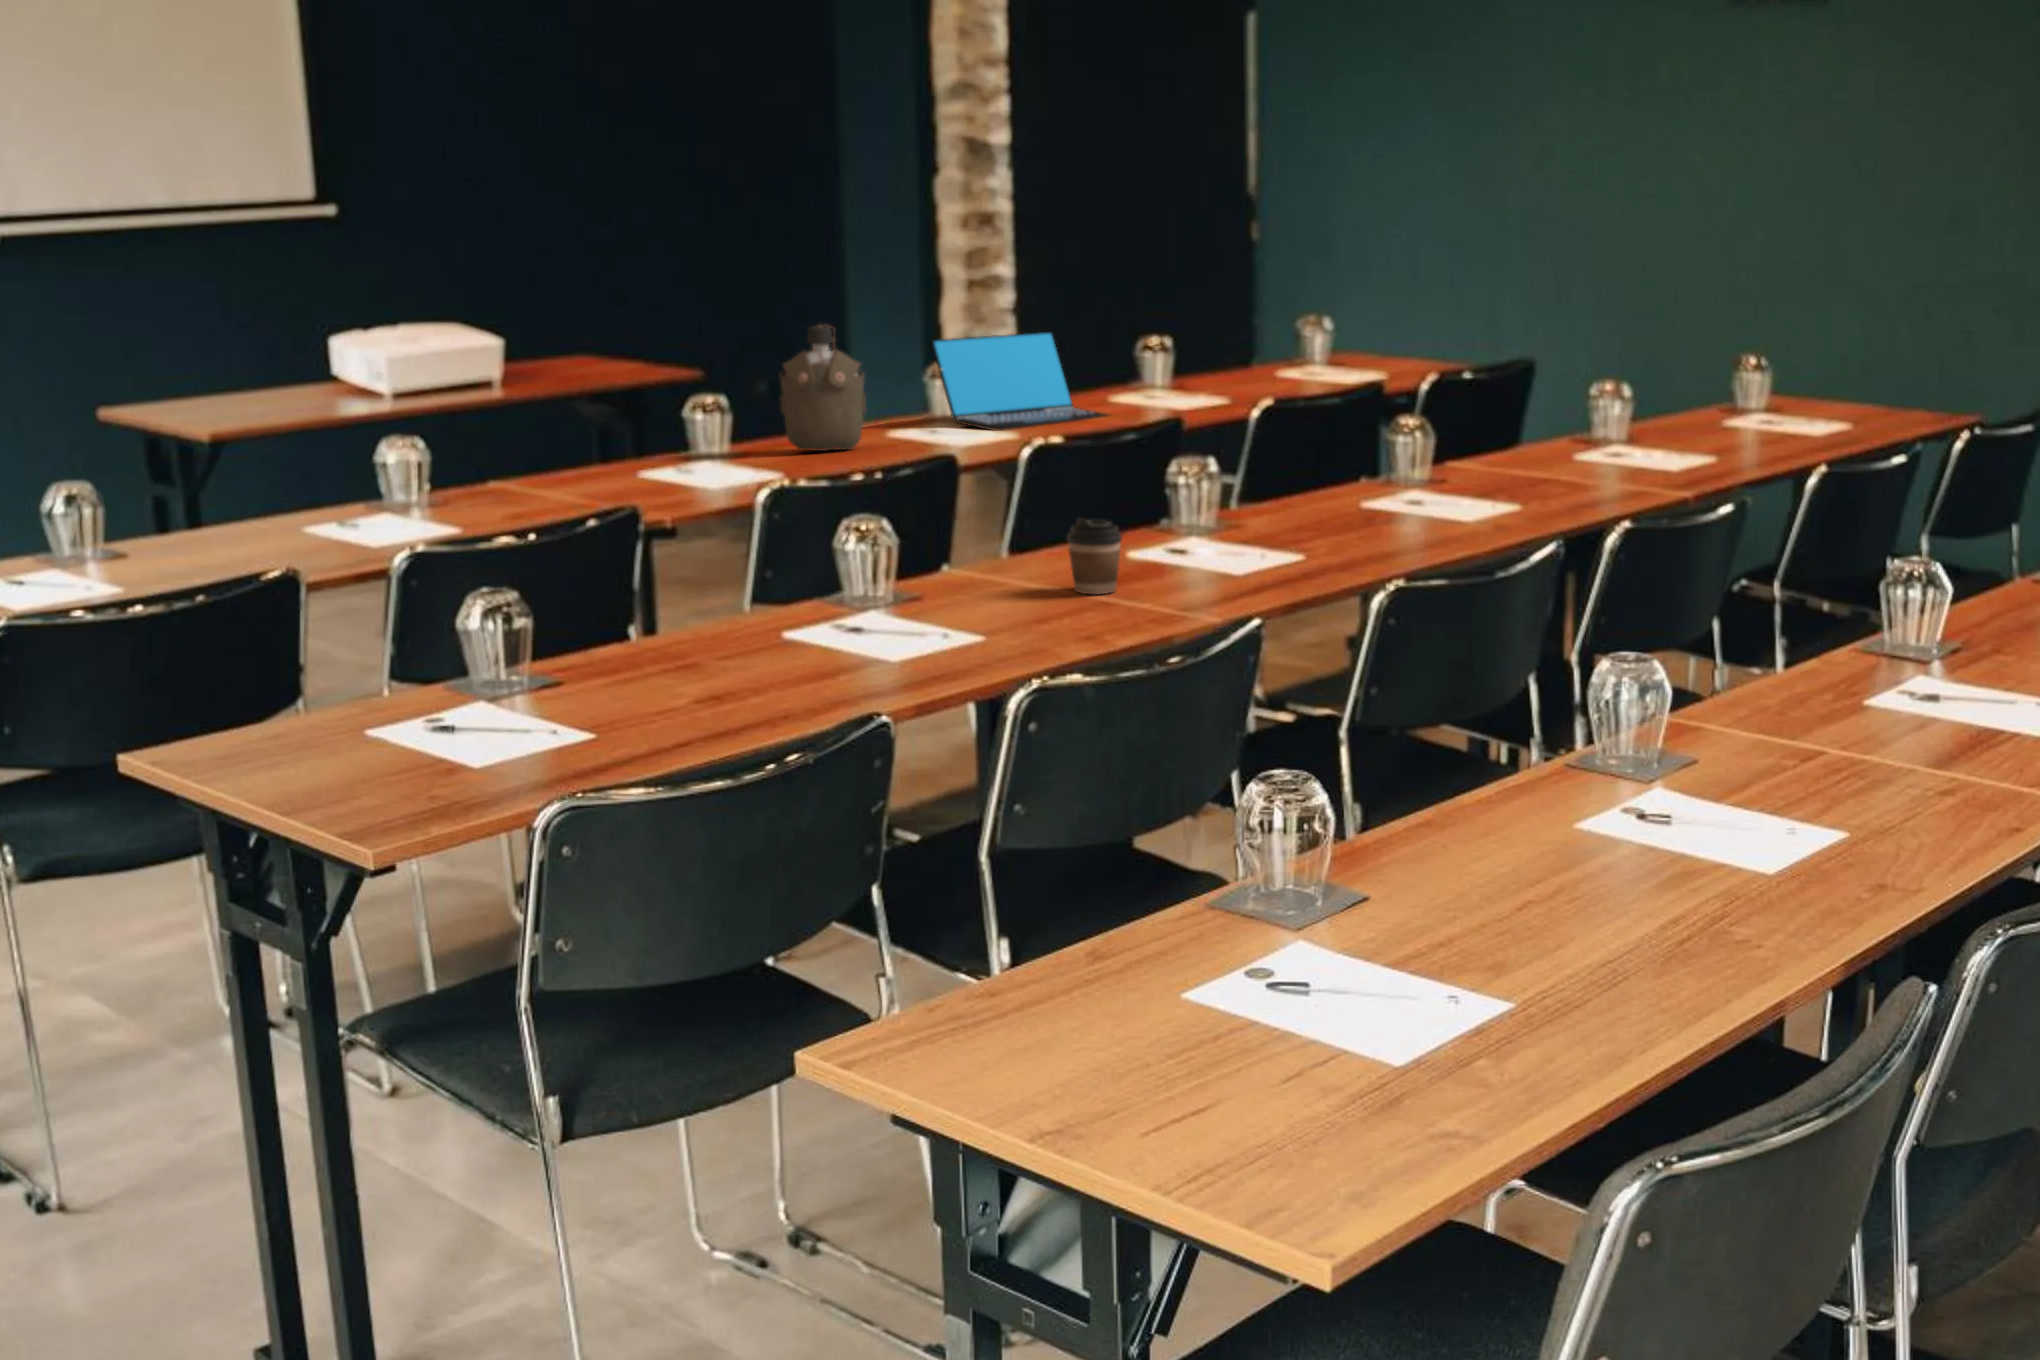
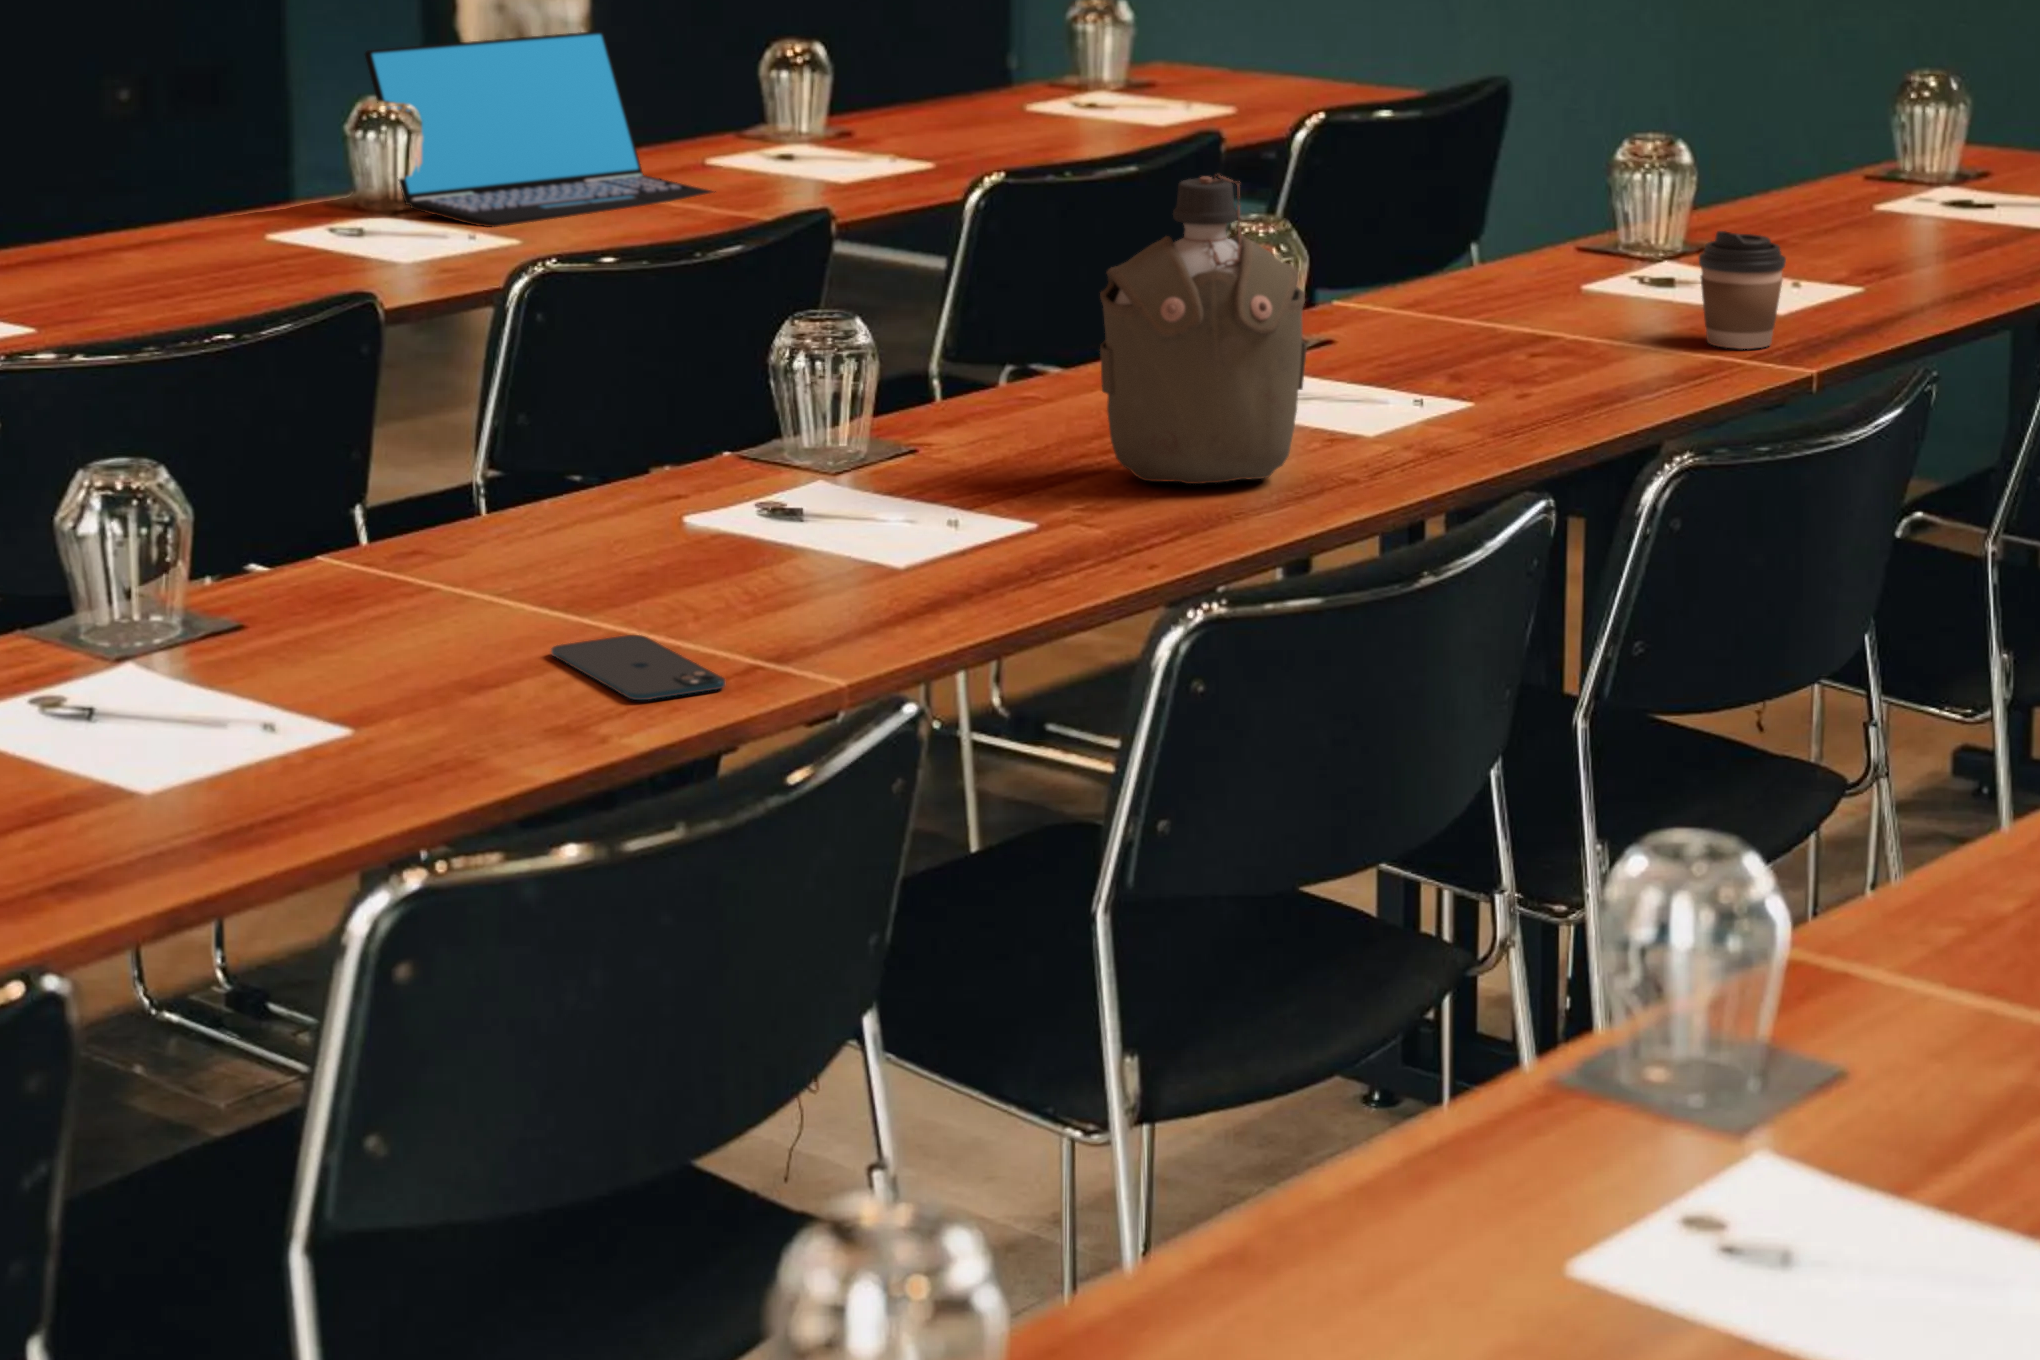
water bottle: present [780,325,866,451] -> present [1100,175,1307,484]
coffee cup: present [1067,518,1122,594] -> present [1699,231,1786,349]
smartphone: none [1073,600,1160,626] -> present [551,635,725,700]

